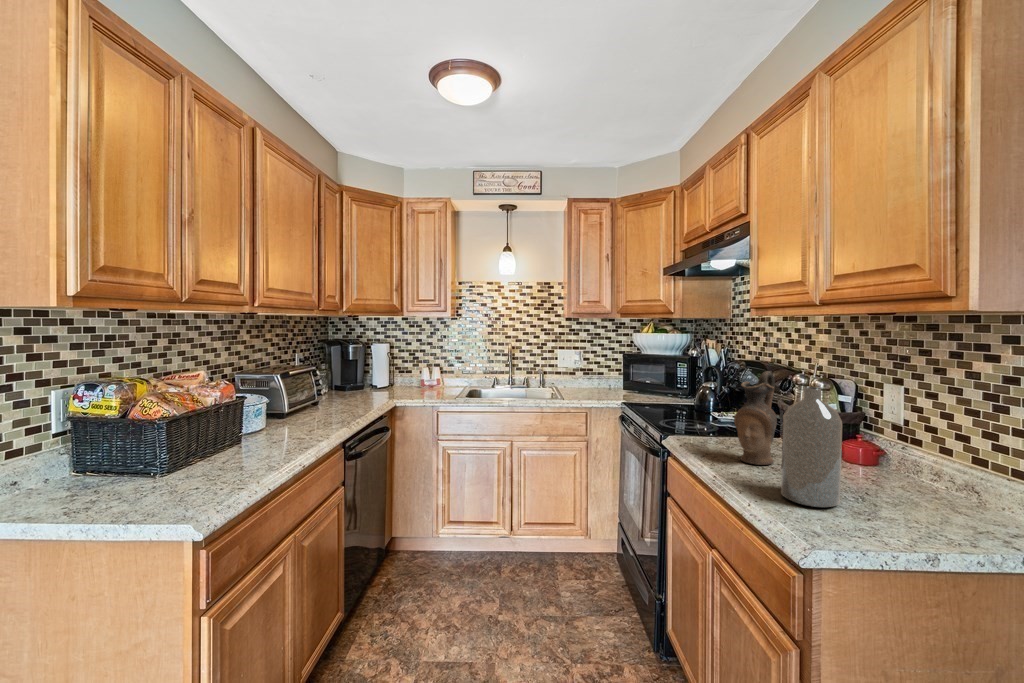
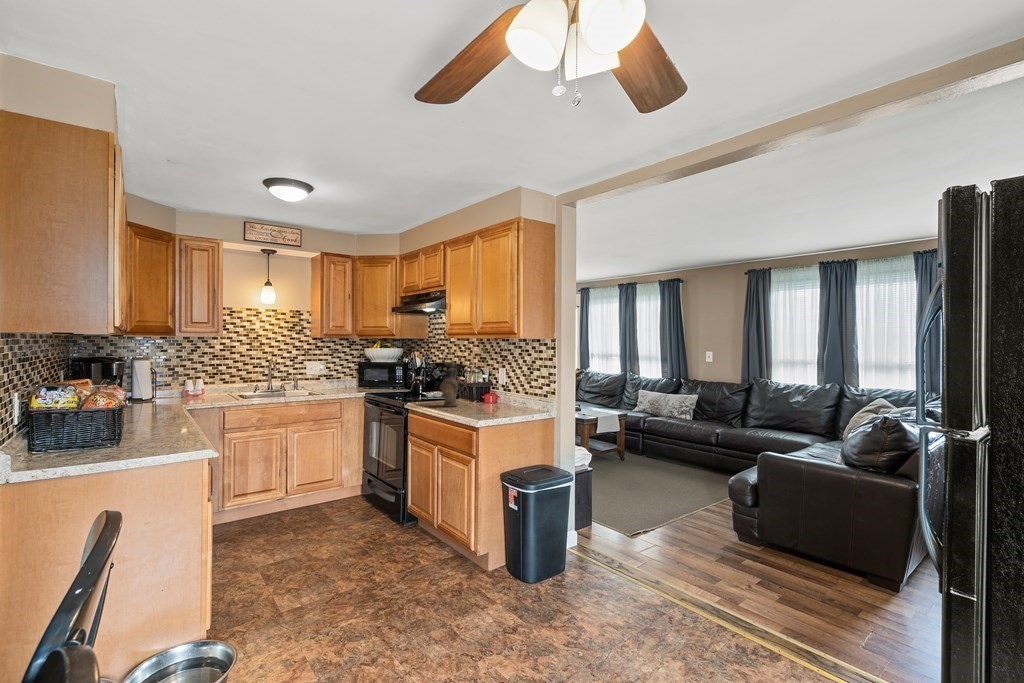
bottle: present [781,387,842,508] -> none [462,366,483,414]

